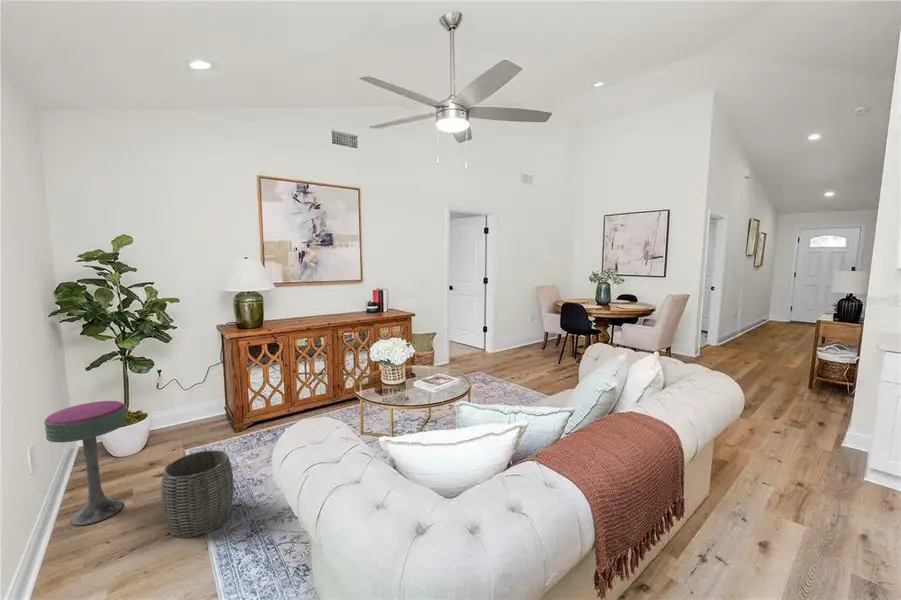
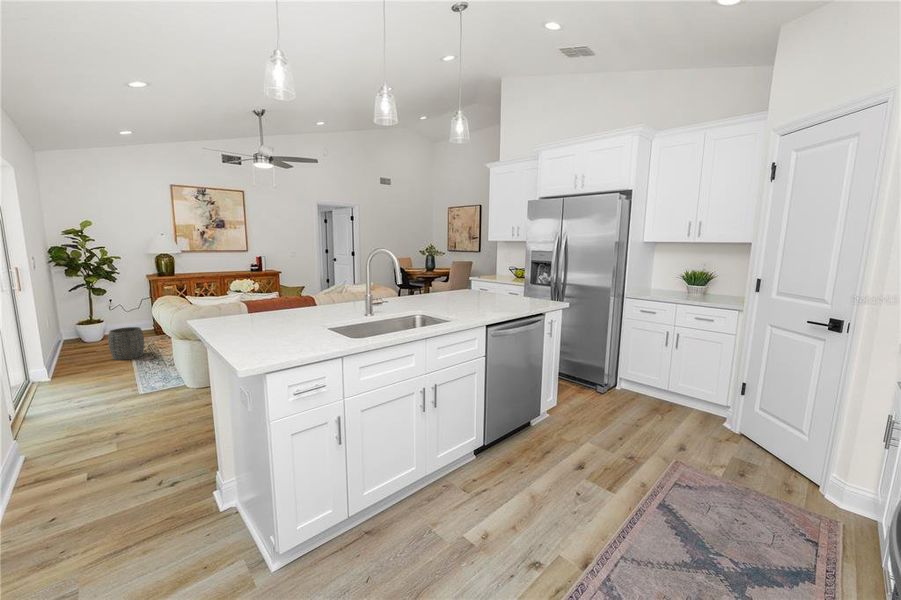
bar stool: present [44,401,126,525] -> none [52,304,91,357]

